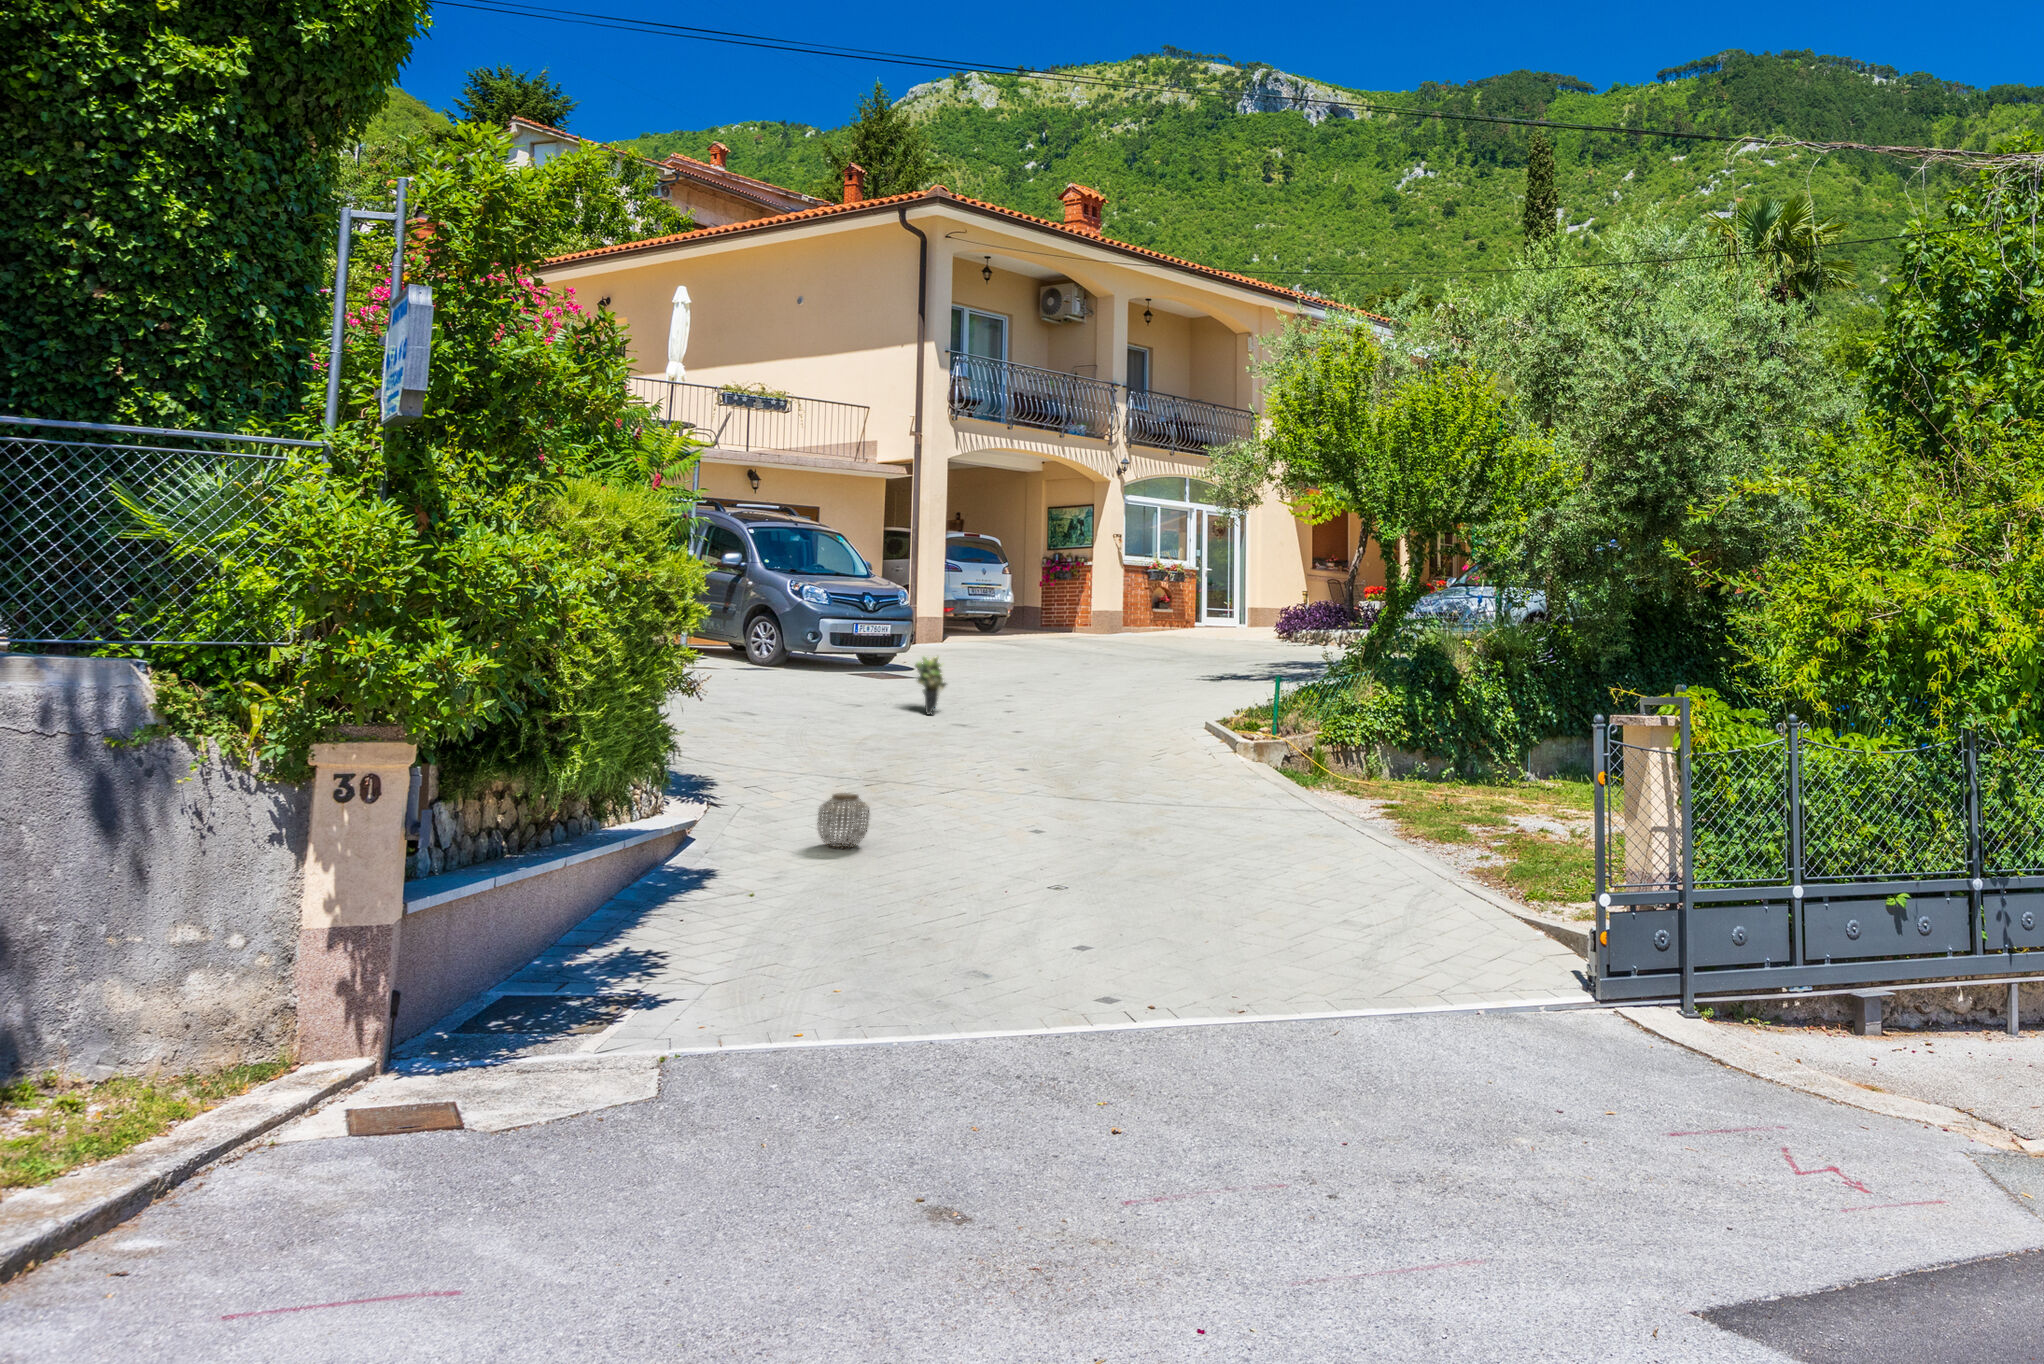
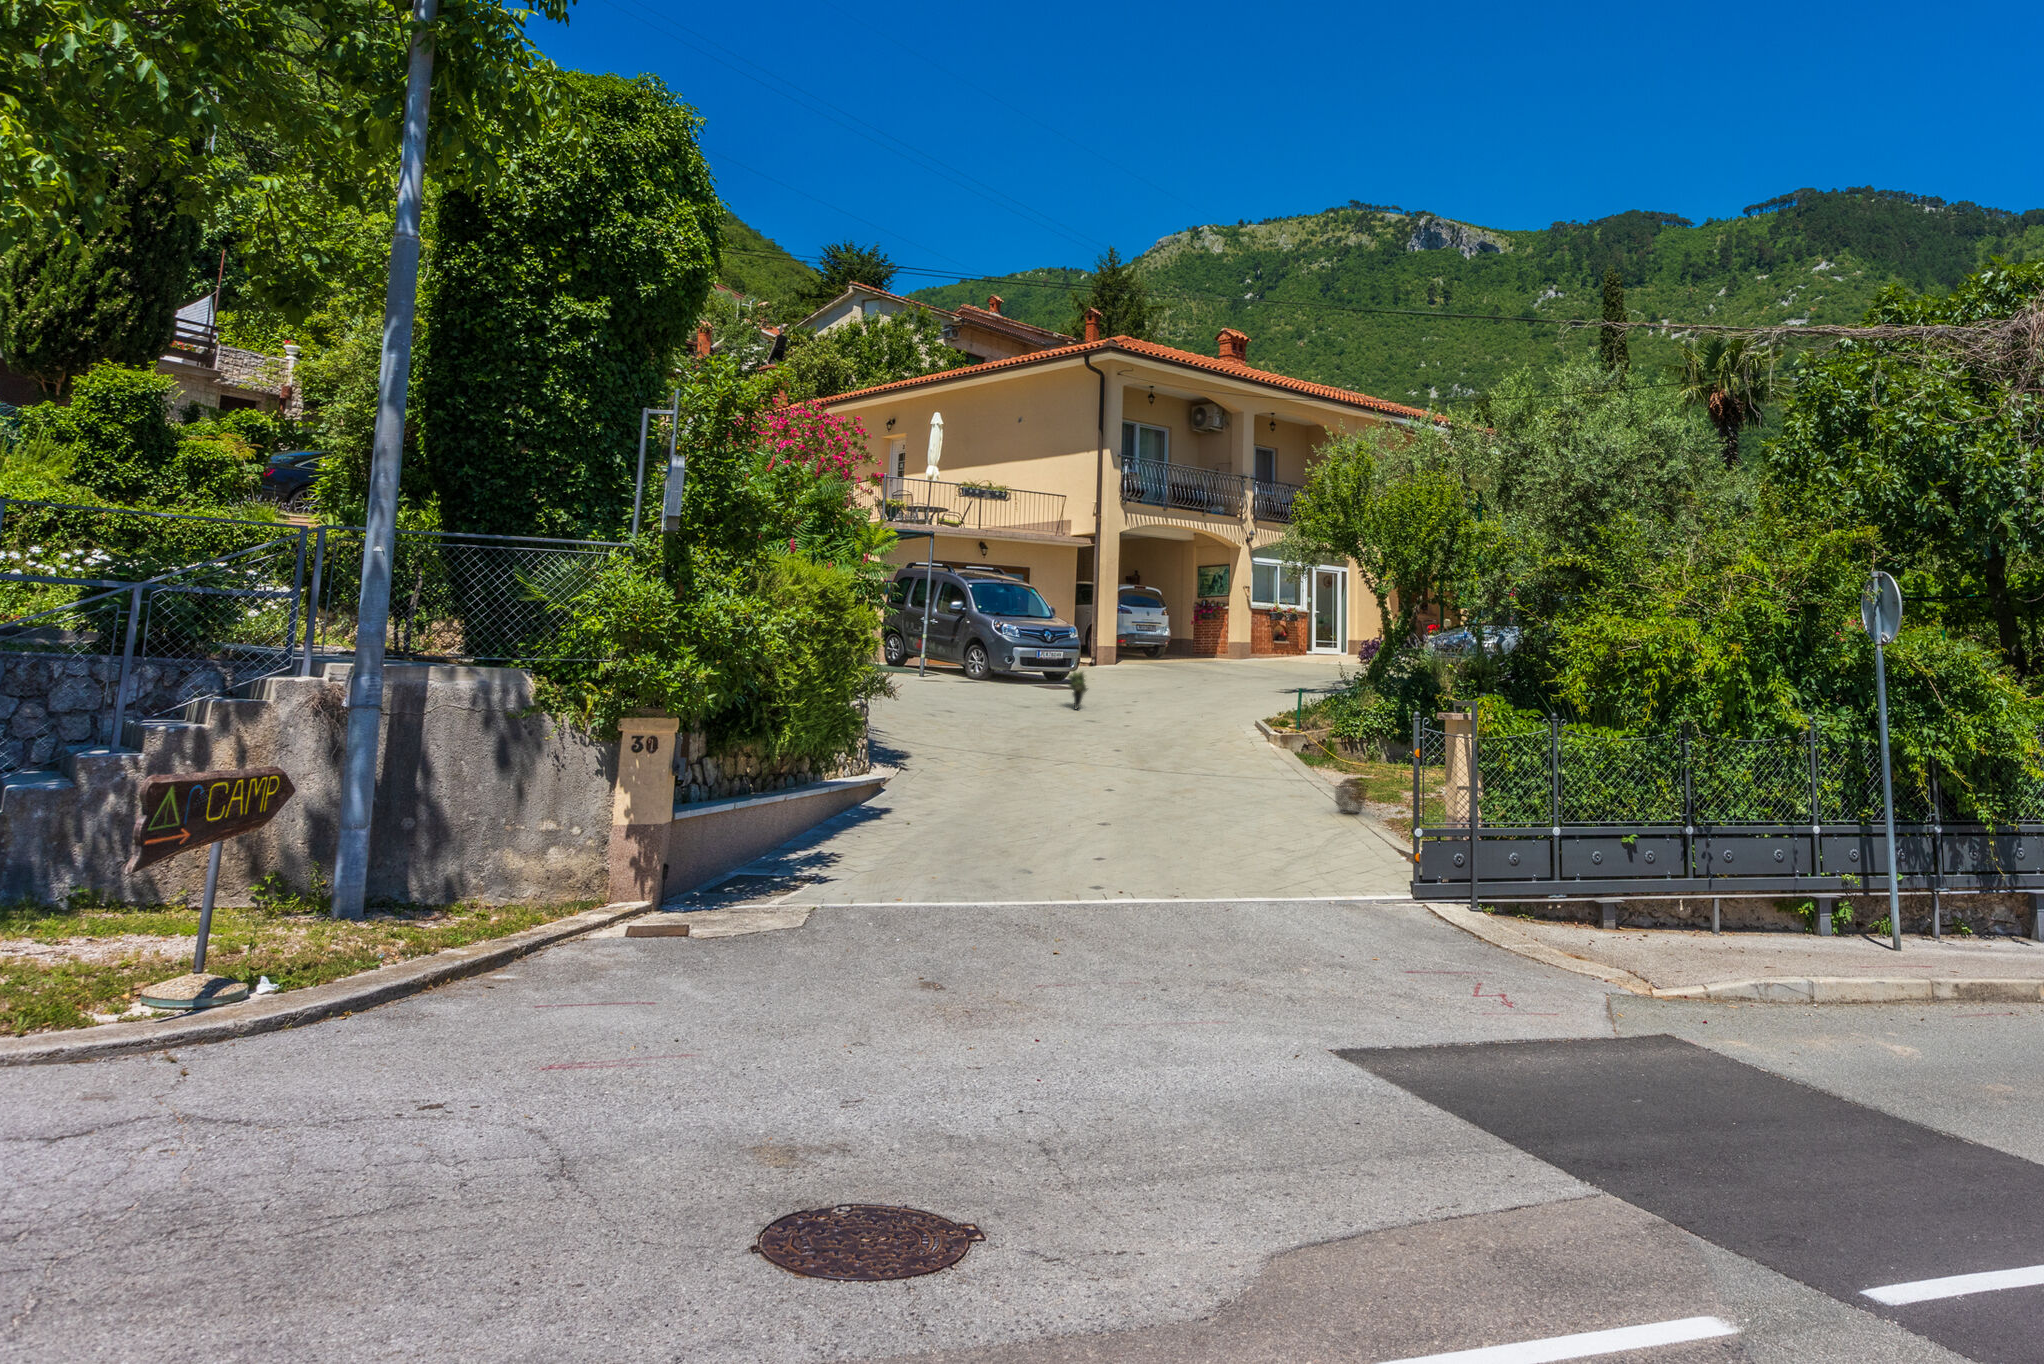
woven basket: present [817,793,870,848] -> present [1336,779,1366,814]

